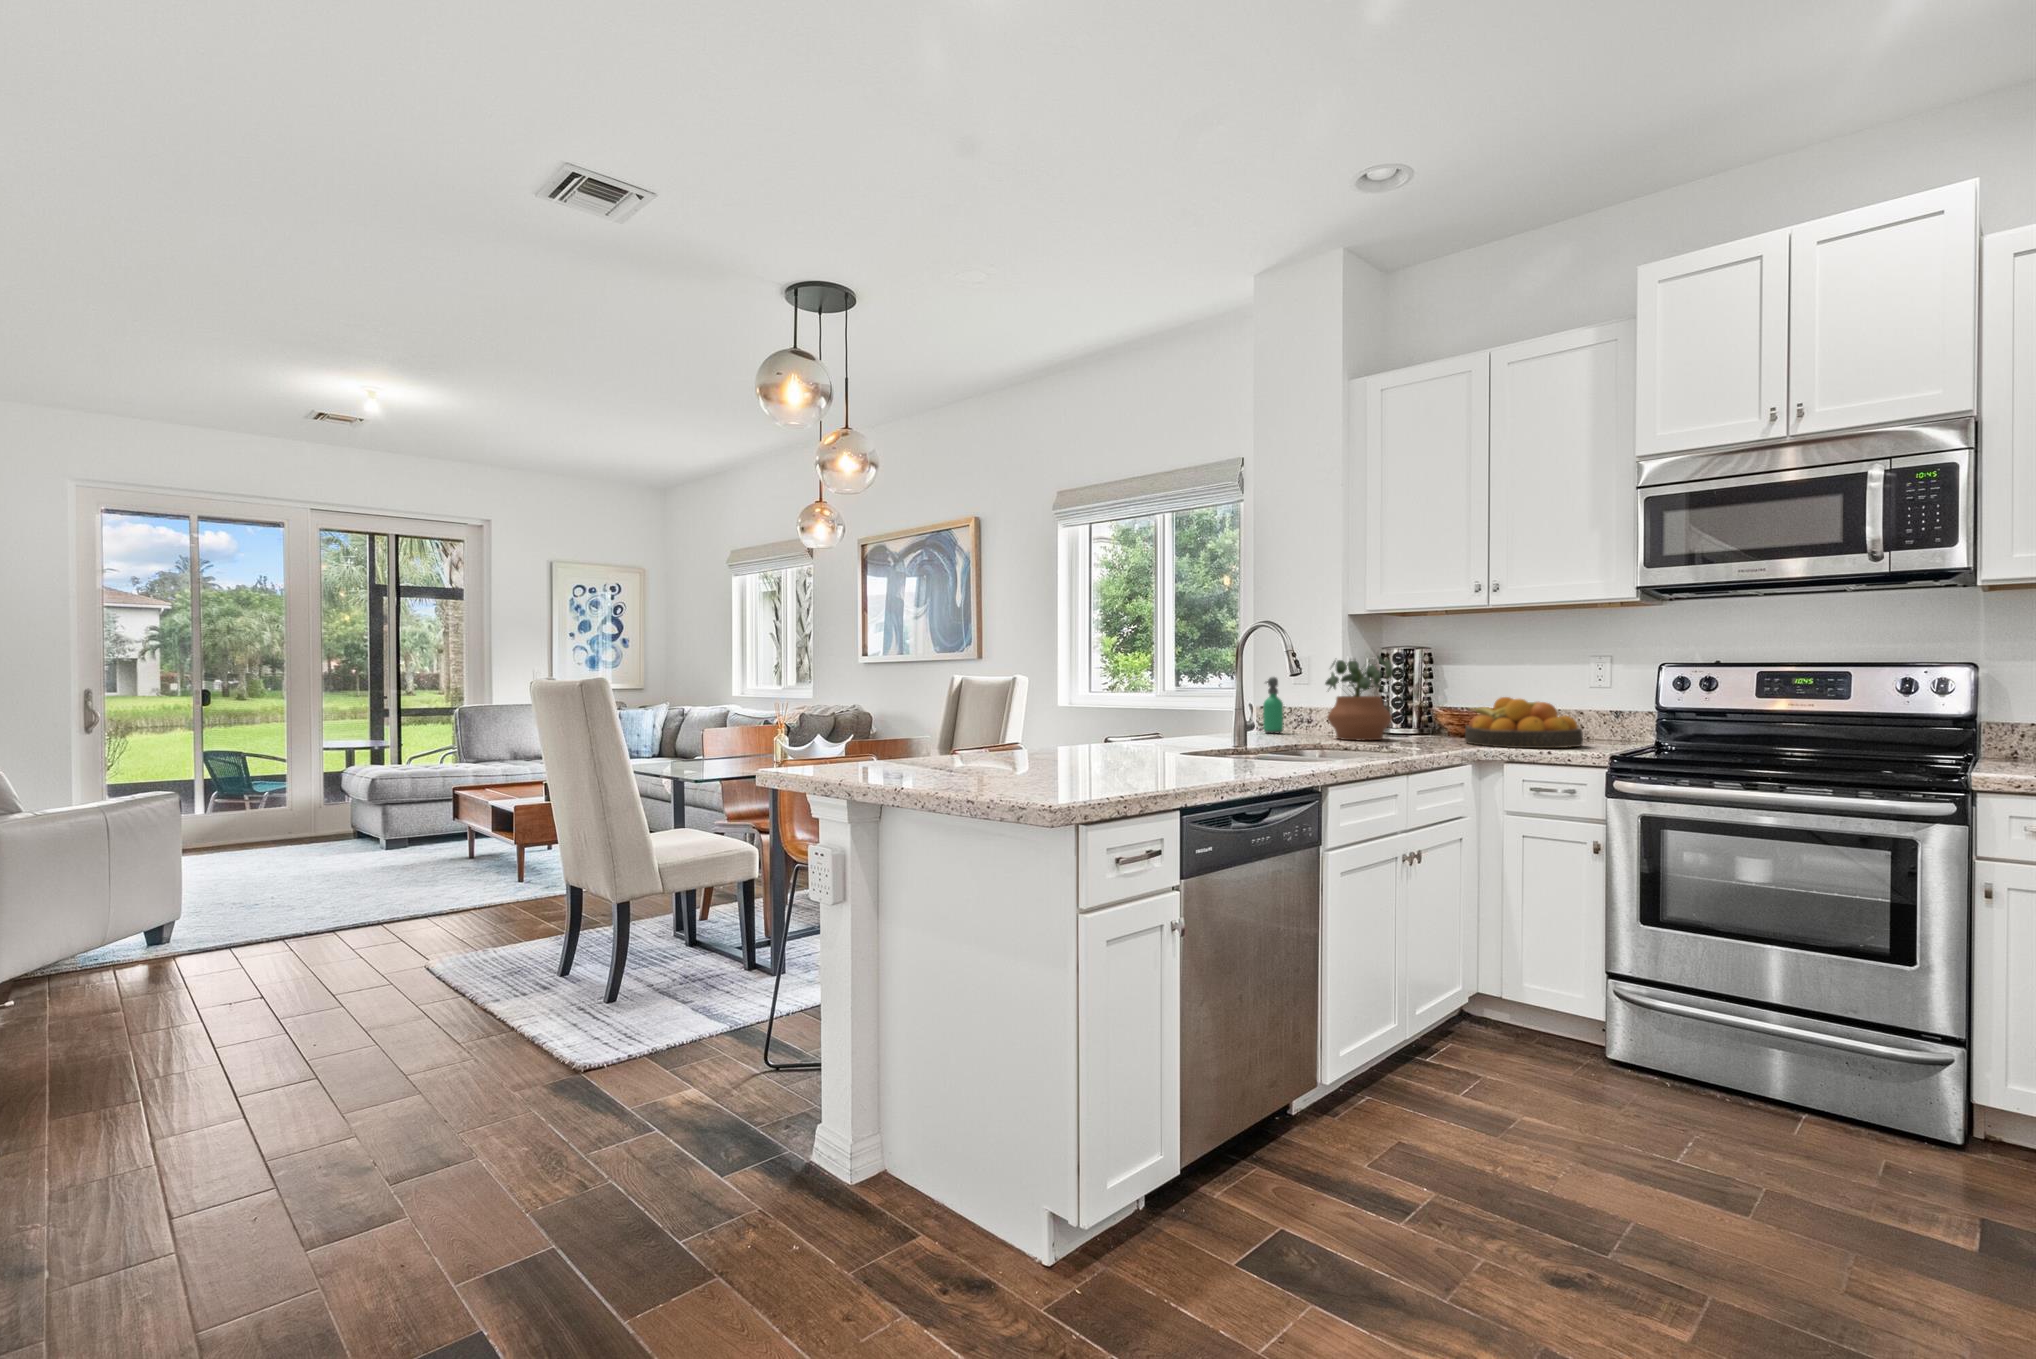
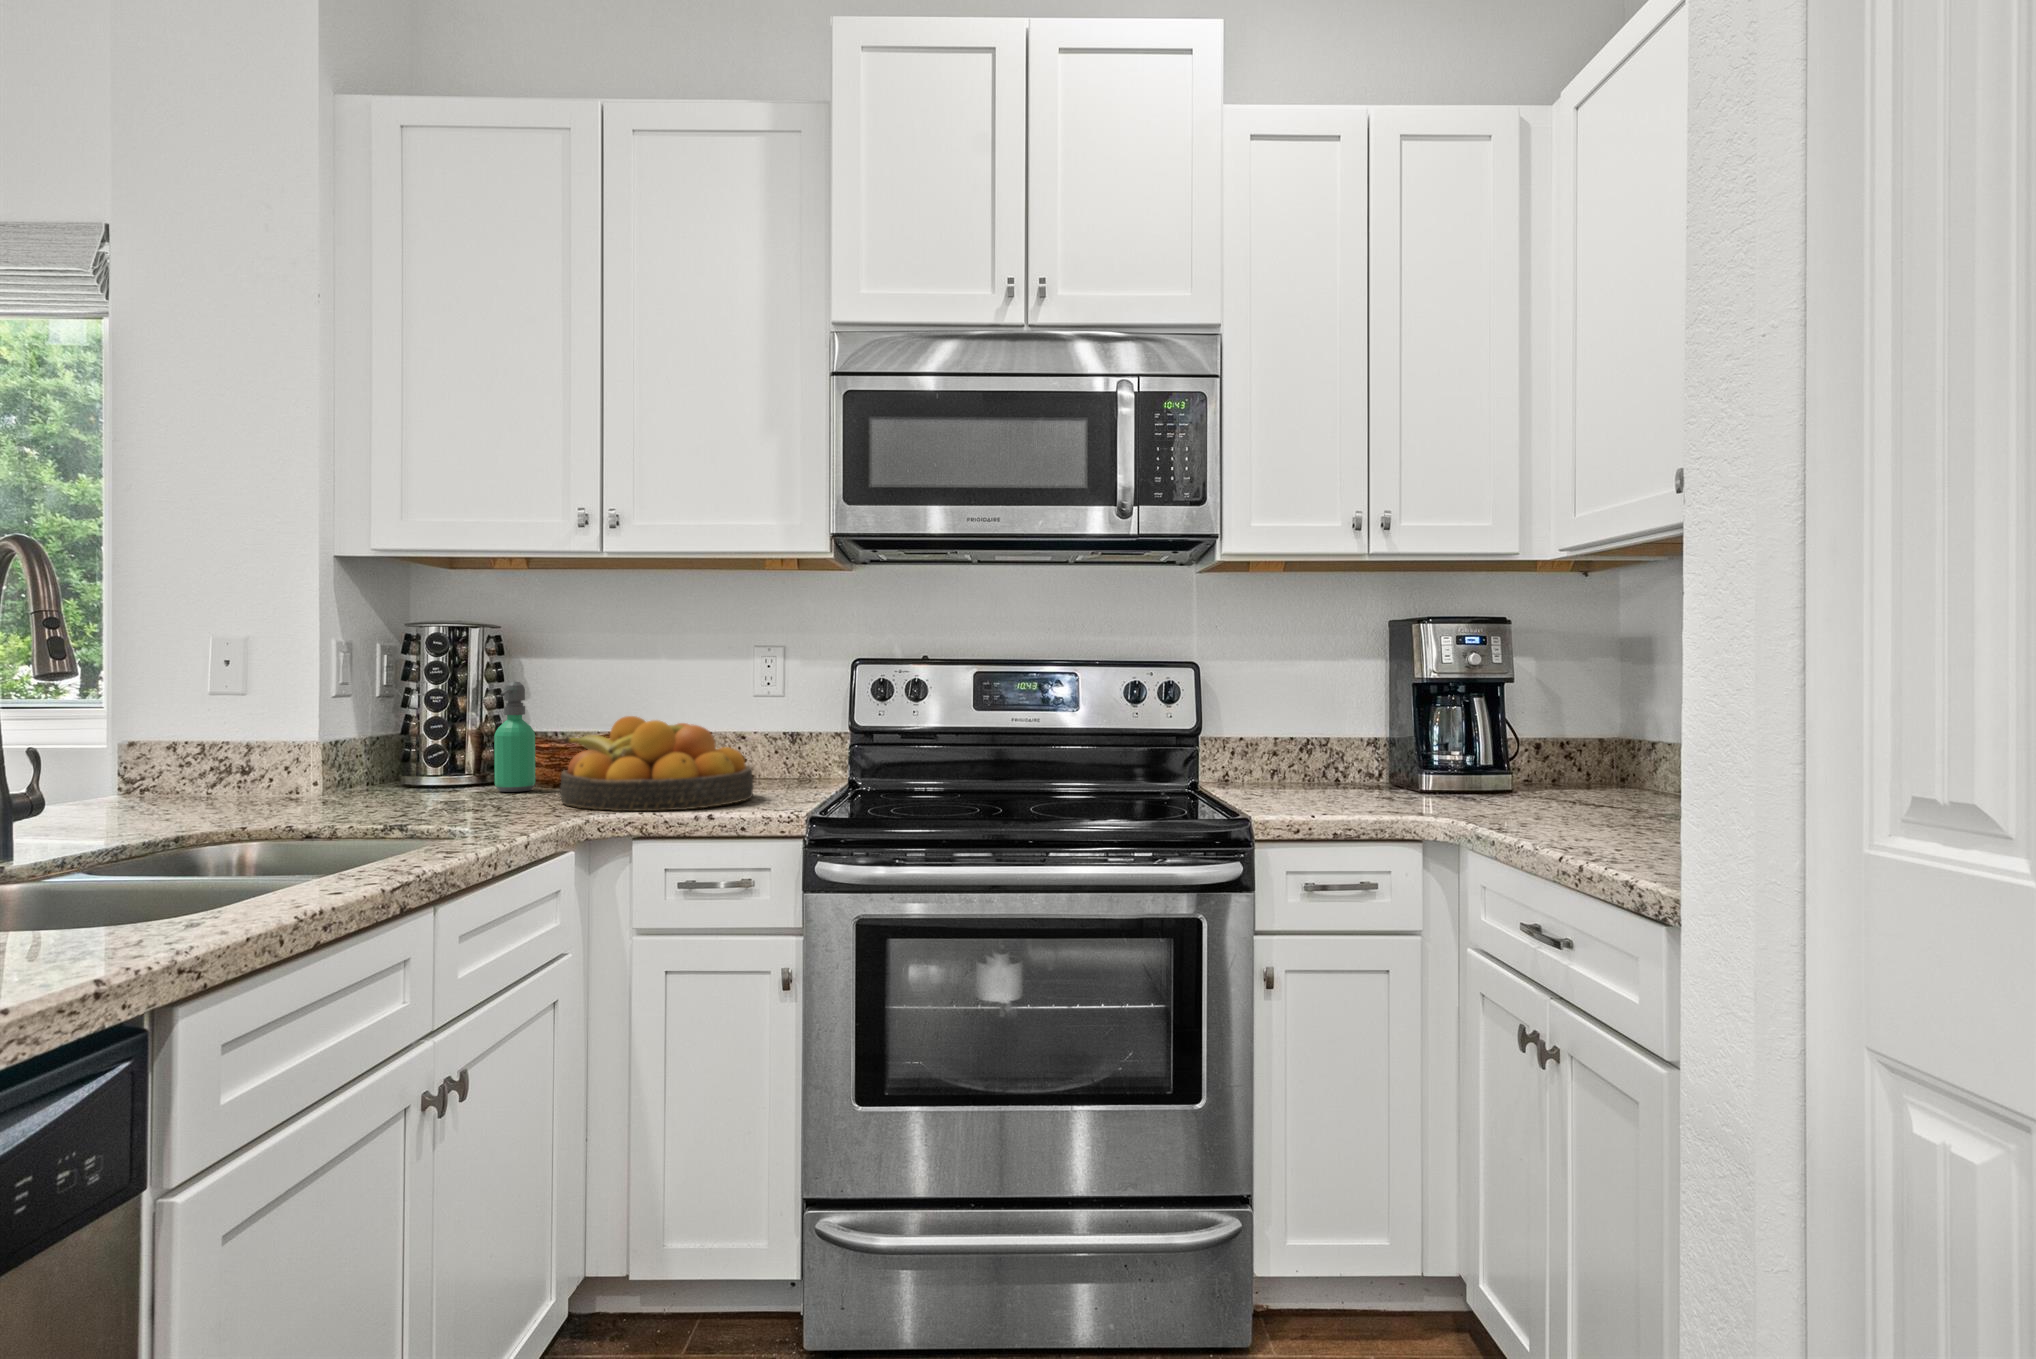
potted plant: present [1325,656,1393,740] -> none [275,637,421,814]
soap dispenser: present [1263,677,1283,733] -> present [494,681,535,792]

